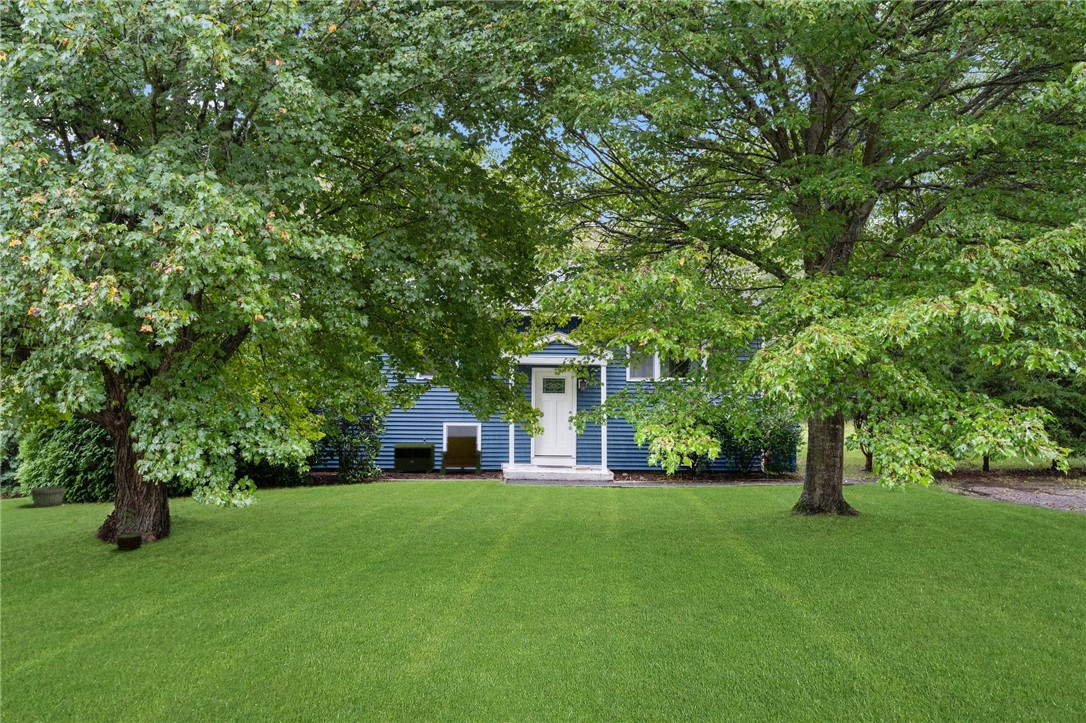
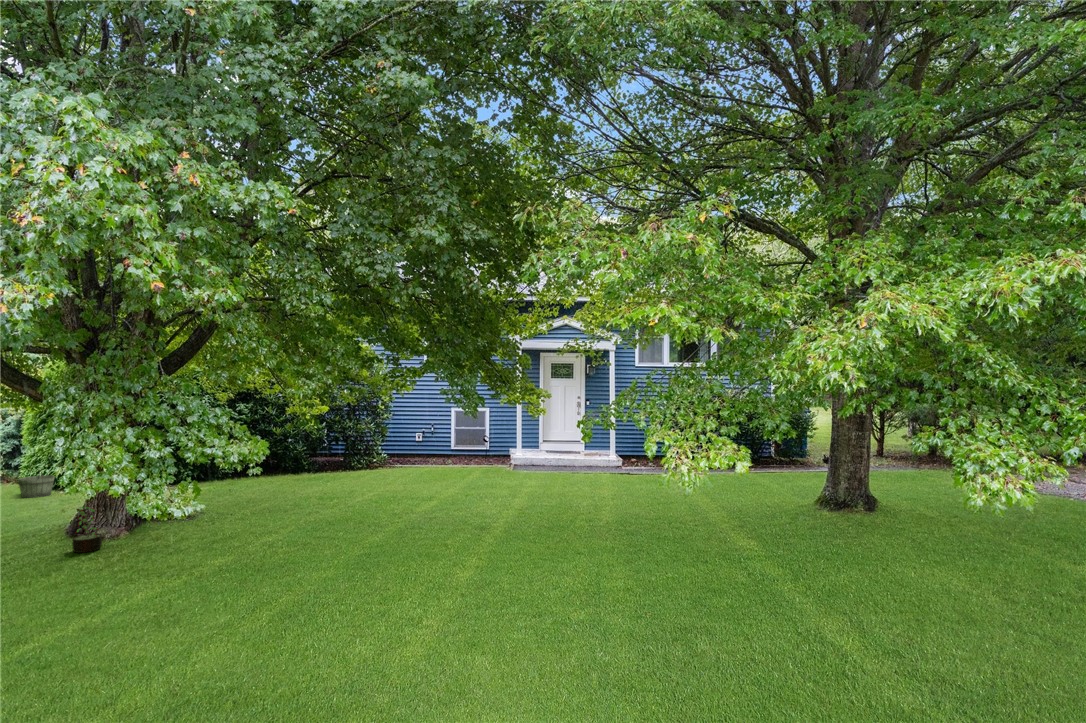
lounge chair: present [440,436,482,475] -> none [447,421,490,461]
storage bench: present [394,443,435,473] -> none [401,428,443,458]

